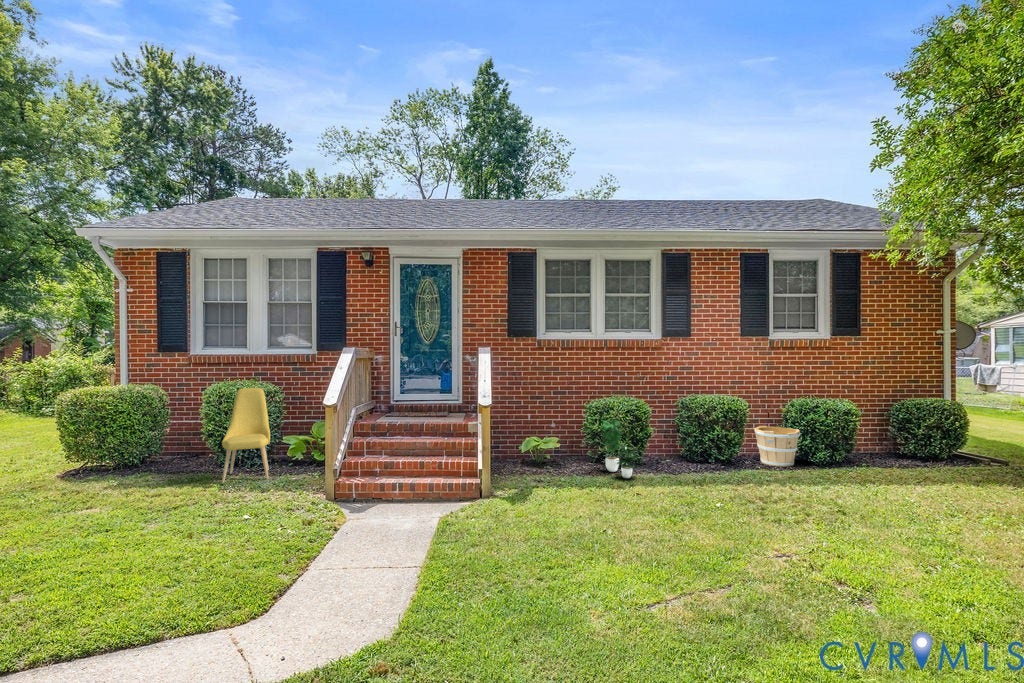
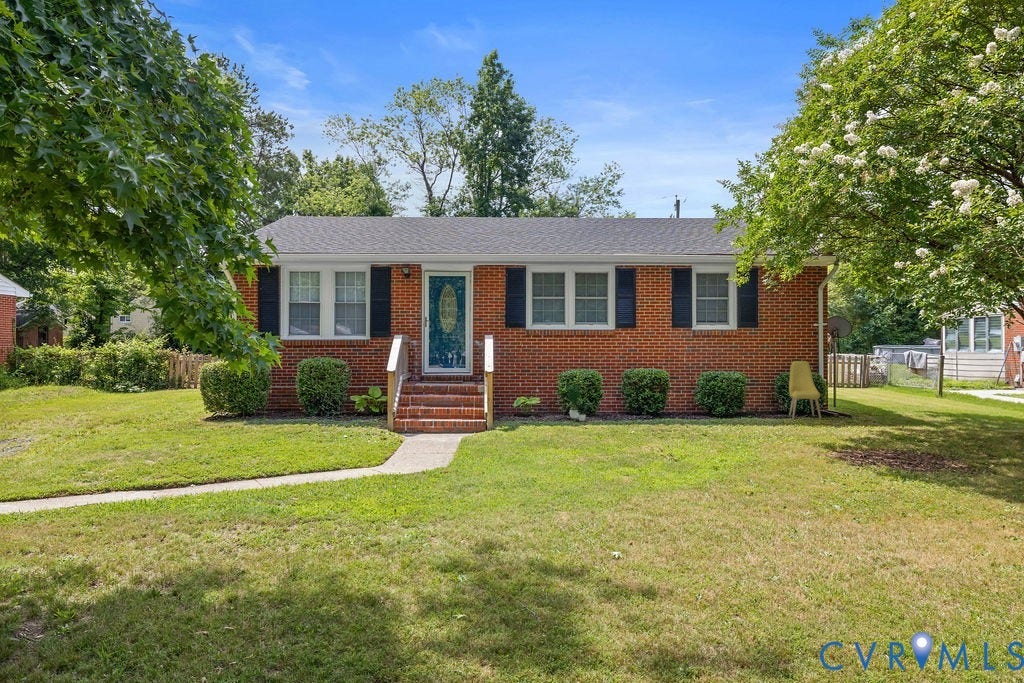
chair: present [222,388,270,483] -> present [789,361,821,420]
wooden bucket: present [754,426,801,467] -> none [676,391,705,417]

